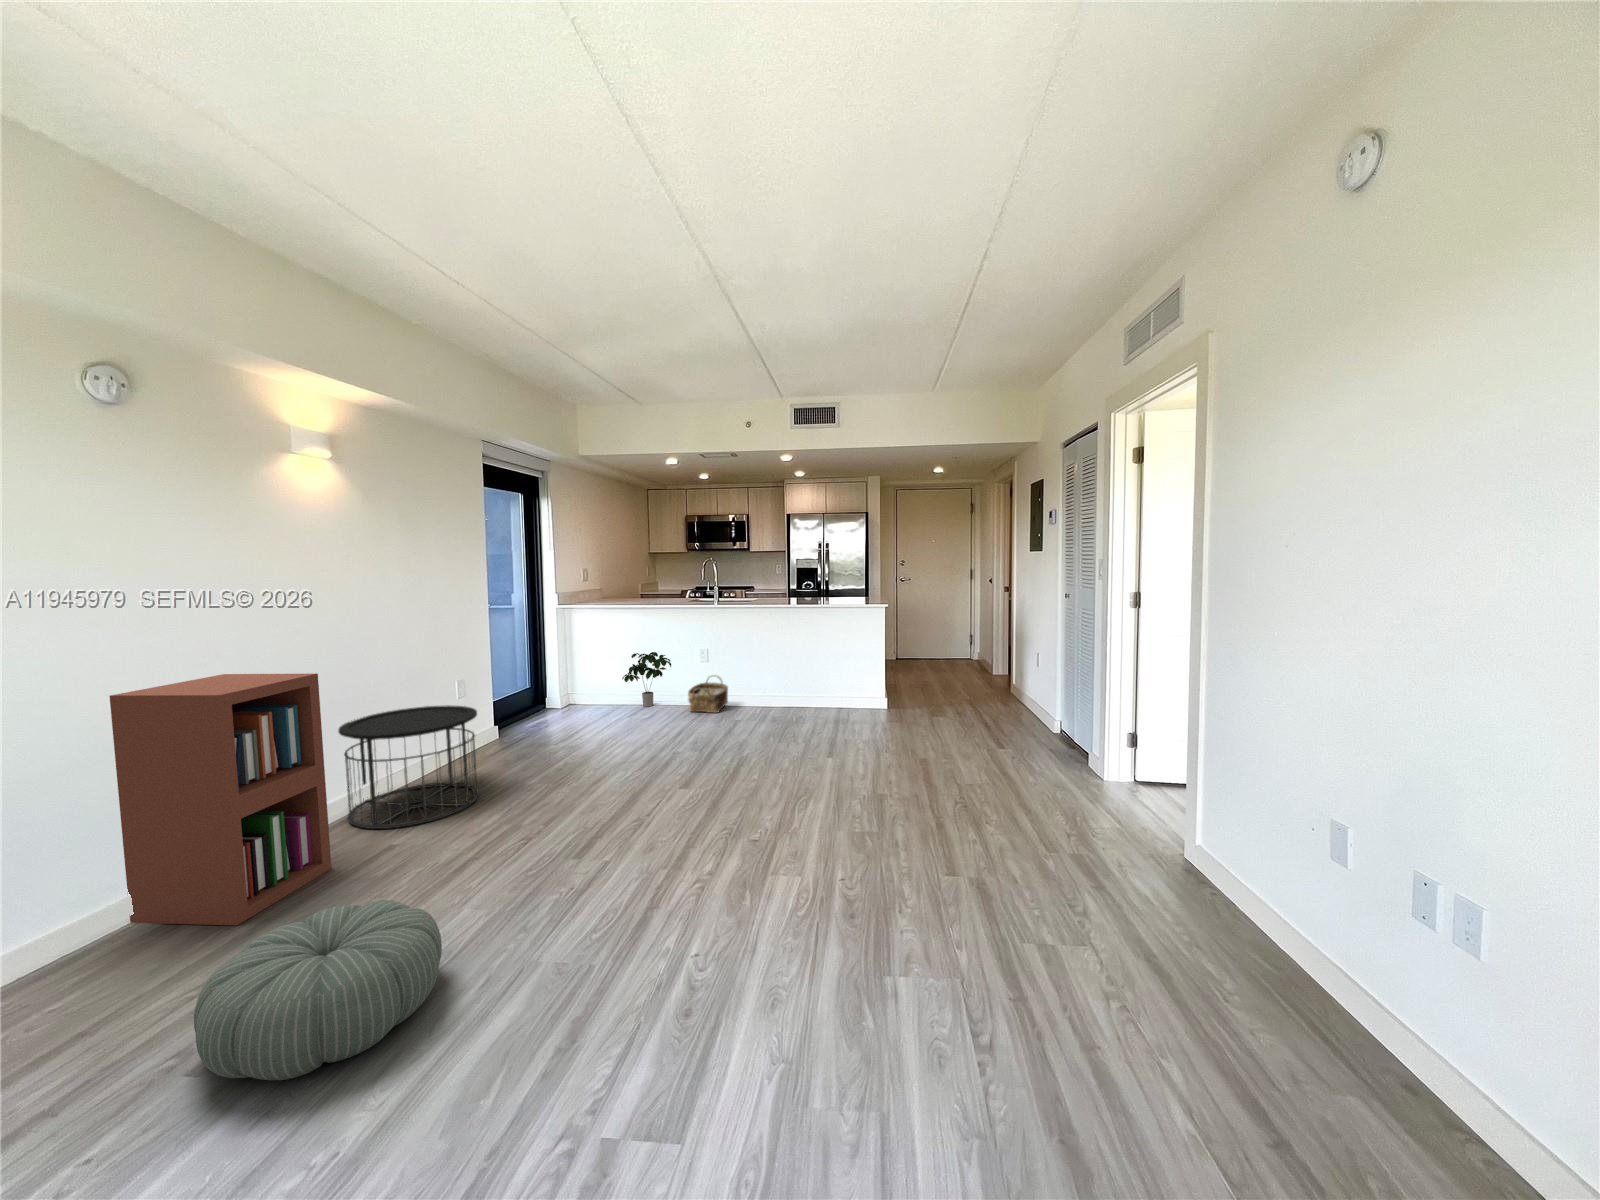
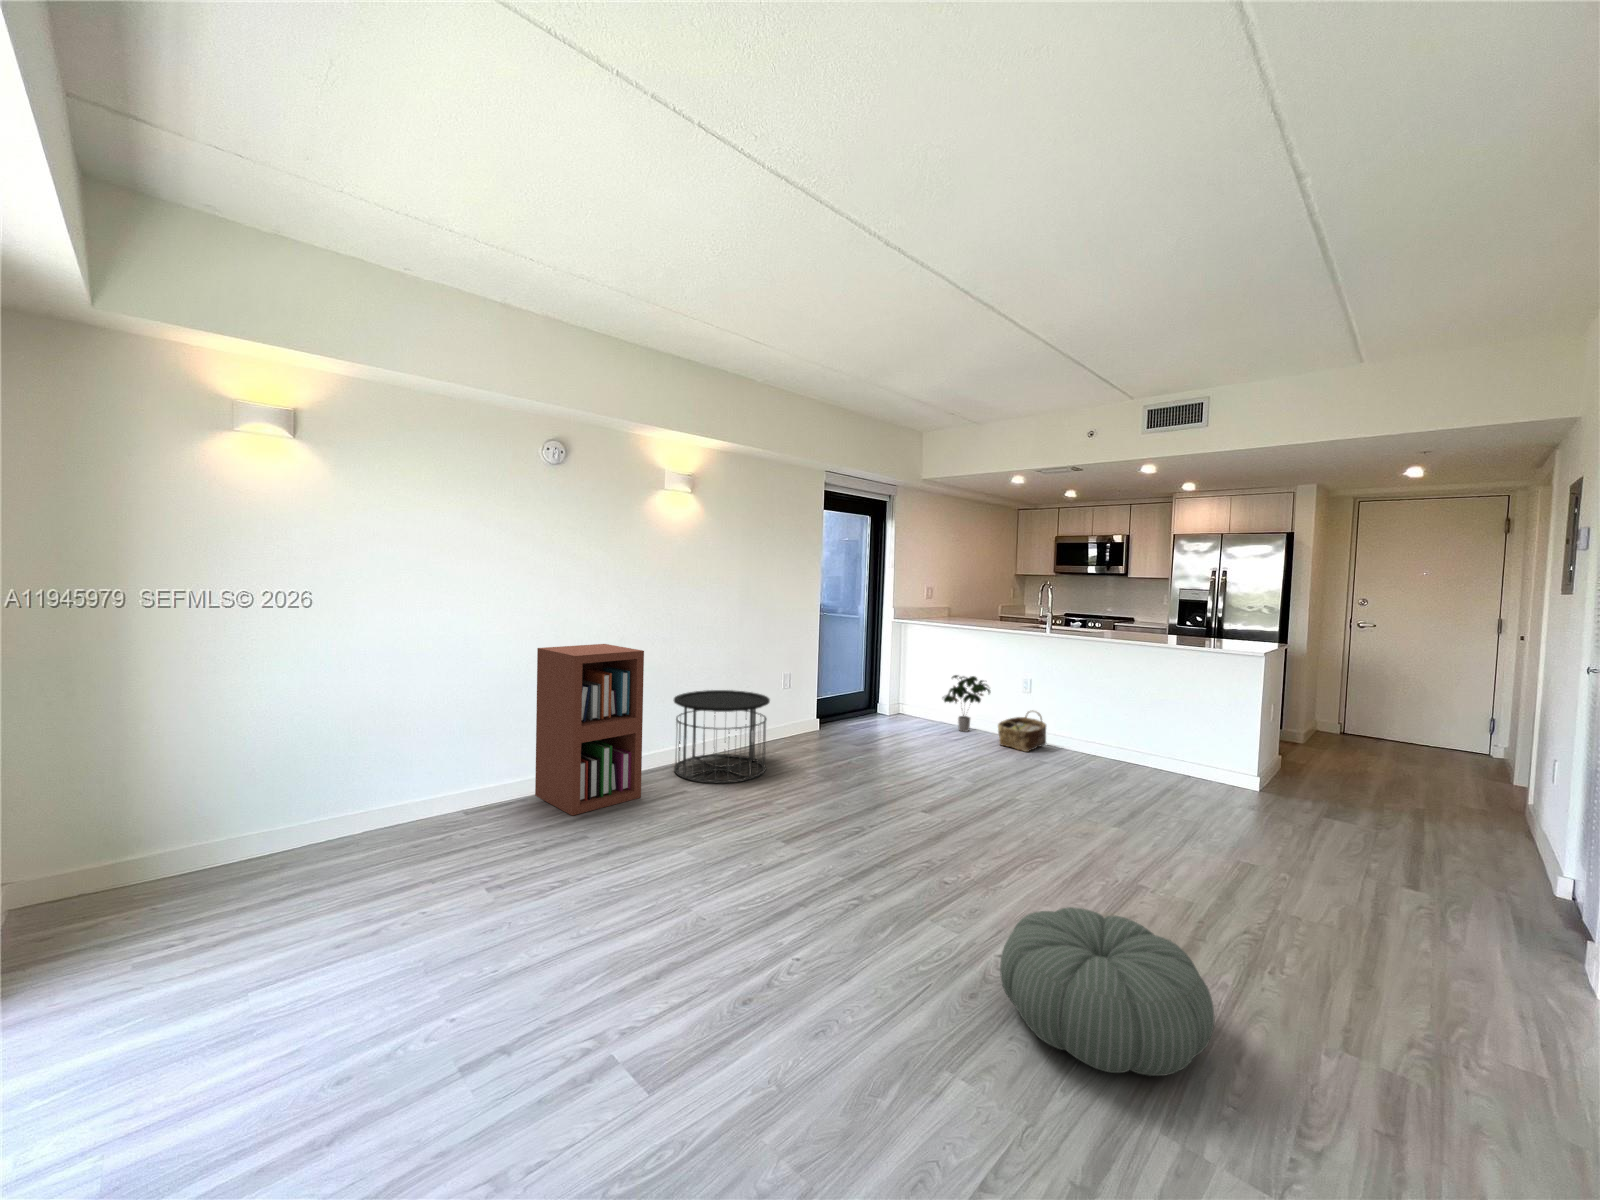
pouf: present [194,900,442,1080] -> present [1000,907,1214,1076]

